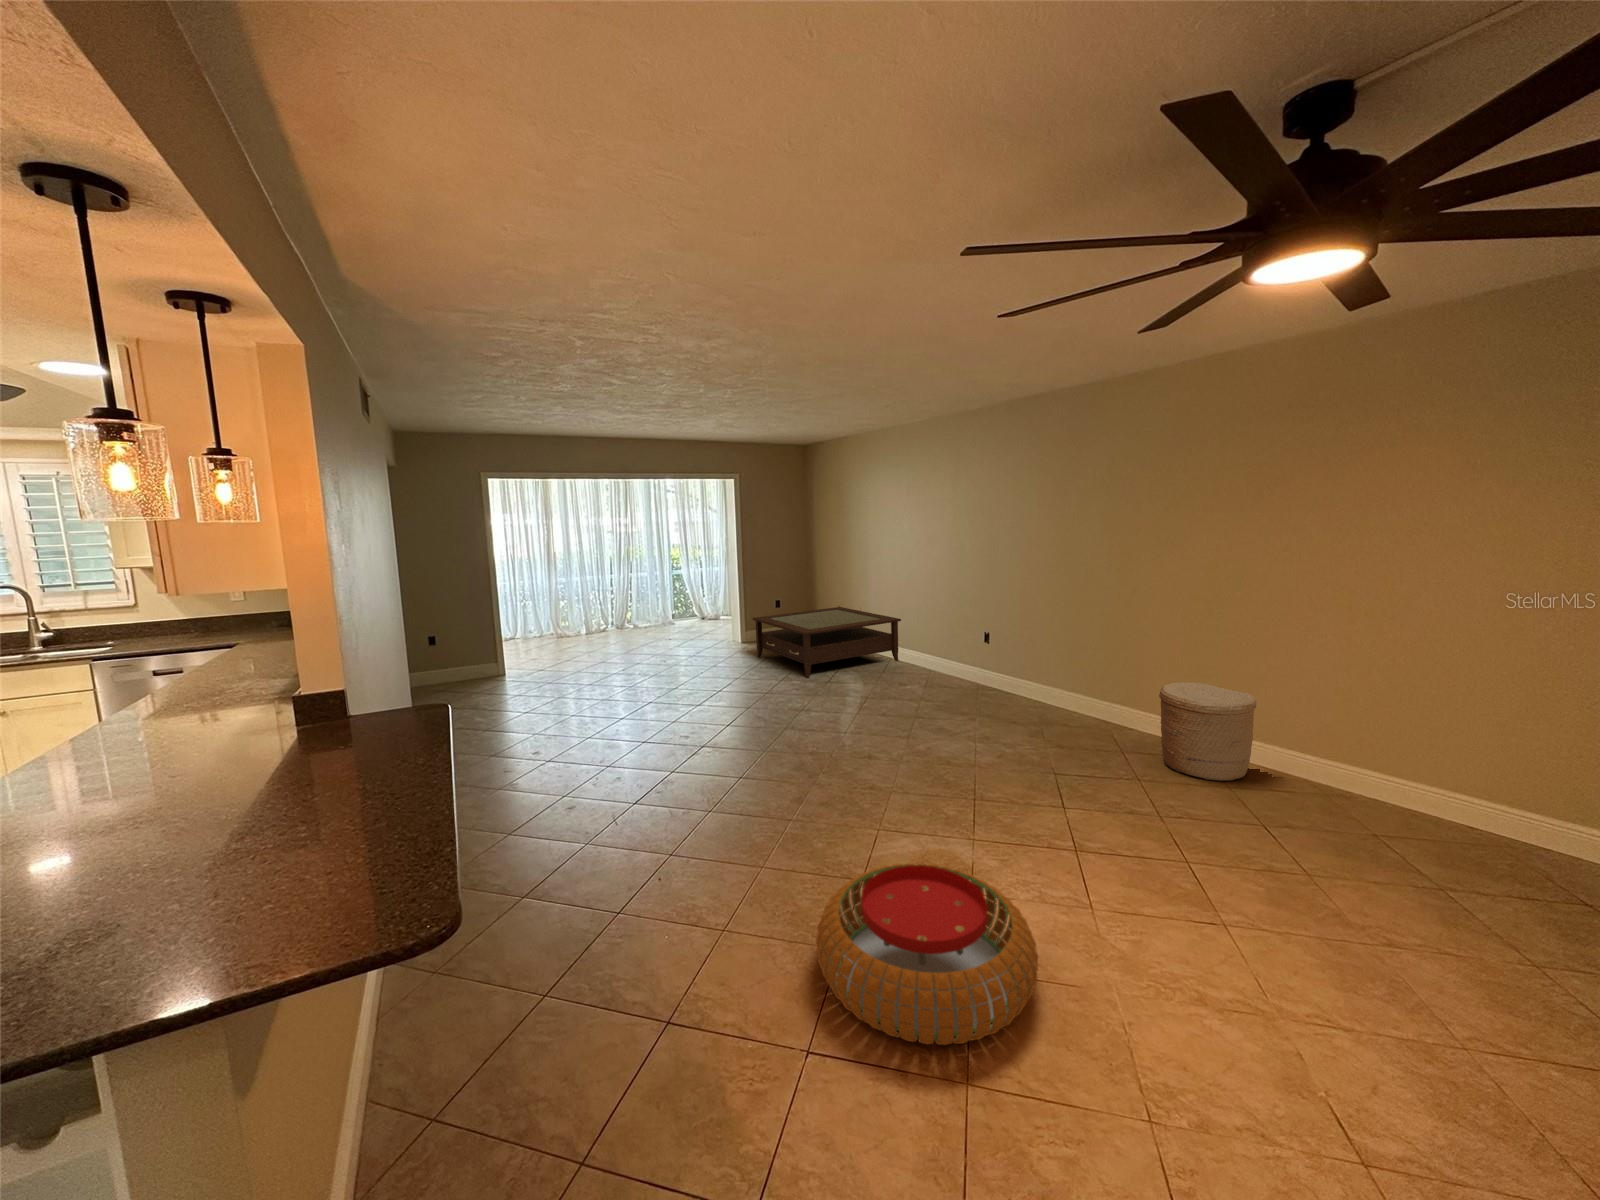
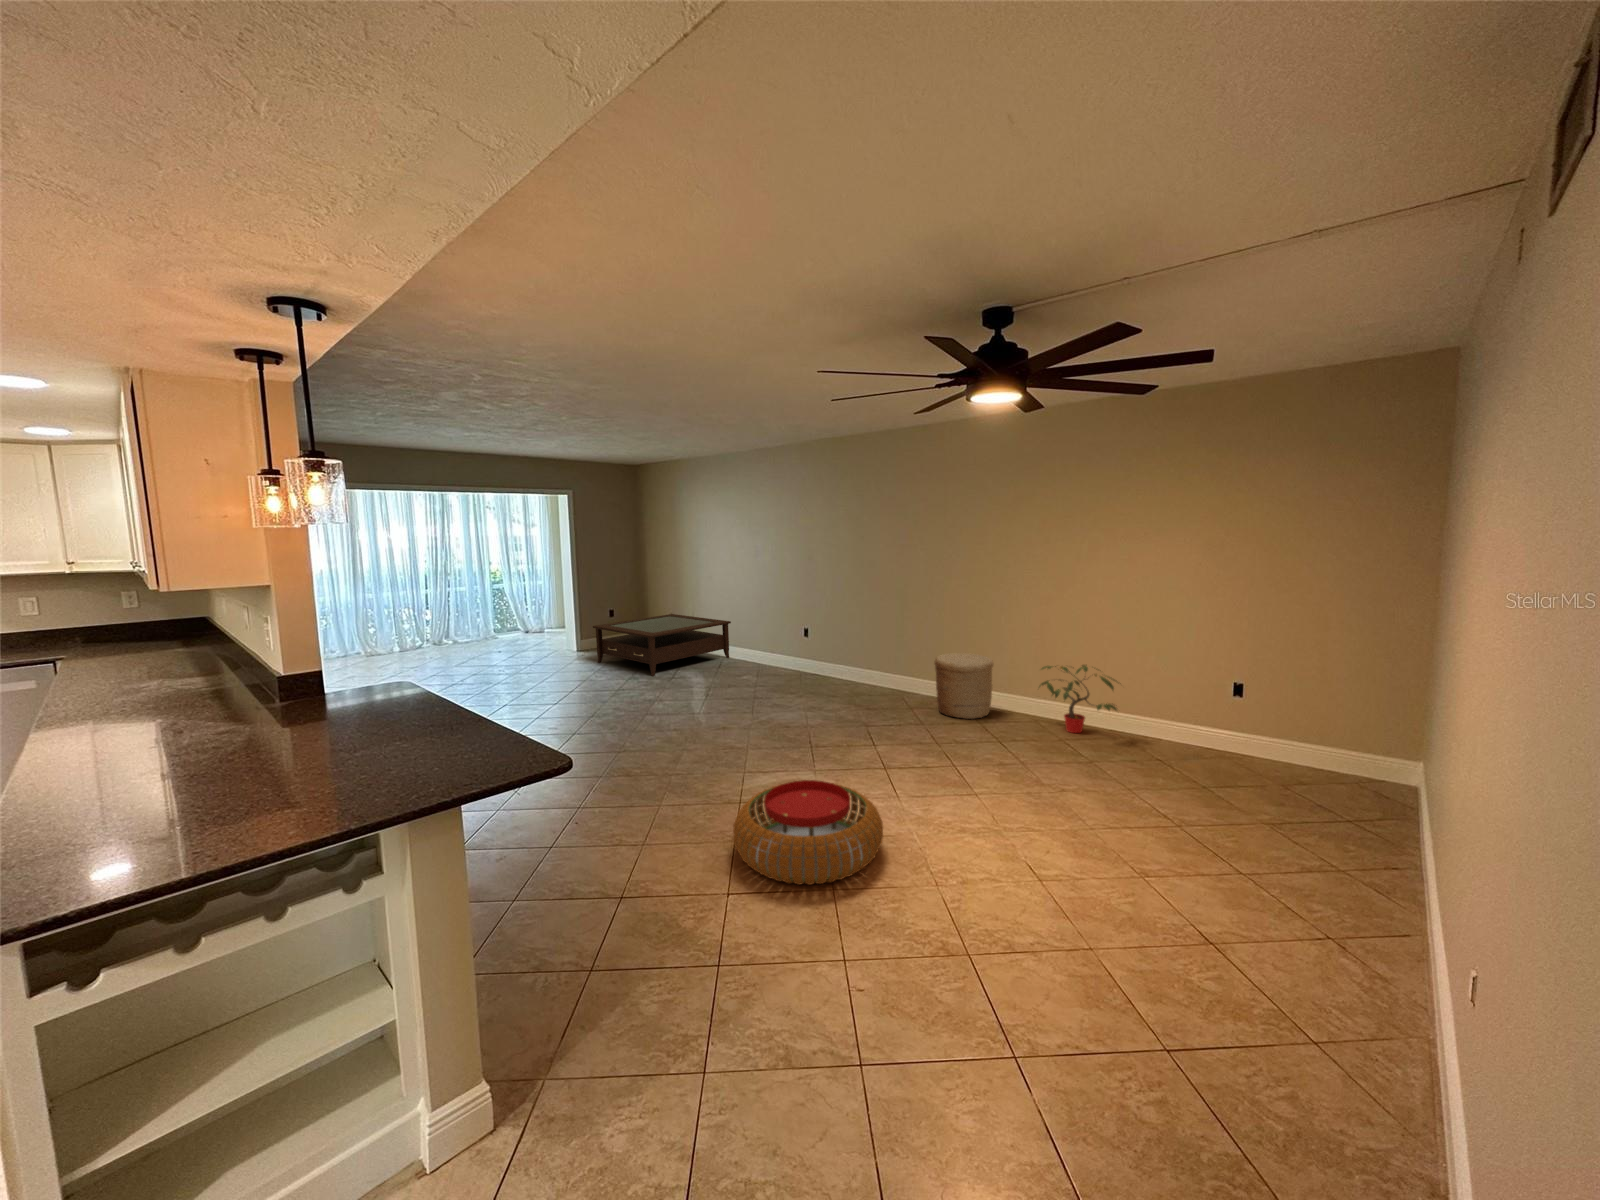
potted plant: none [1332,718,1519,829] -> present [1039,665,1117,733]

